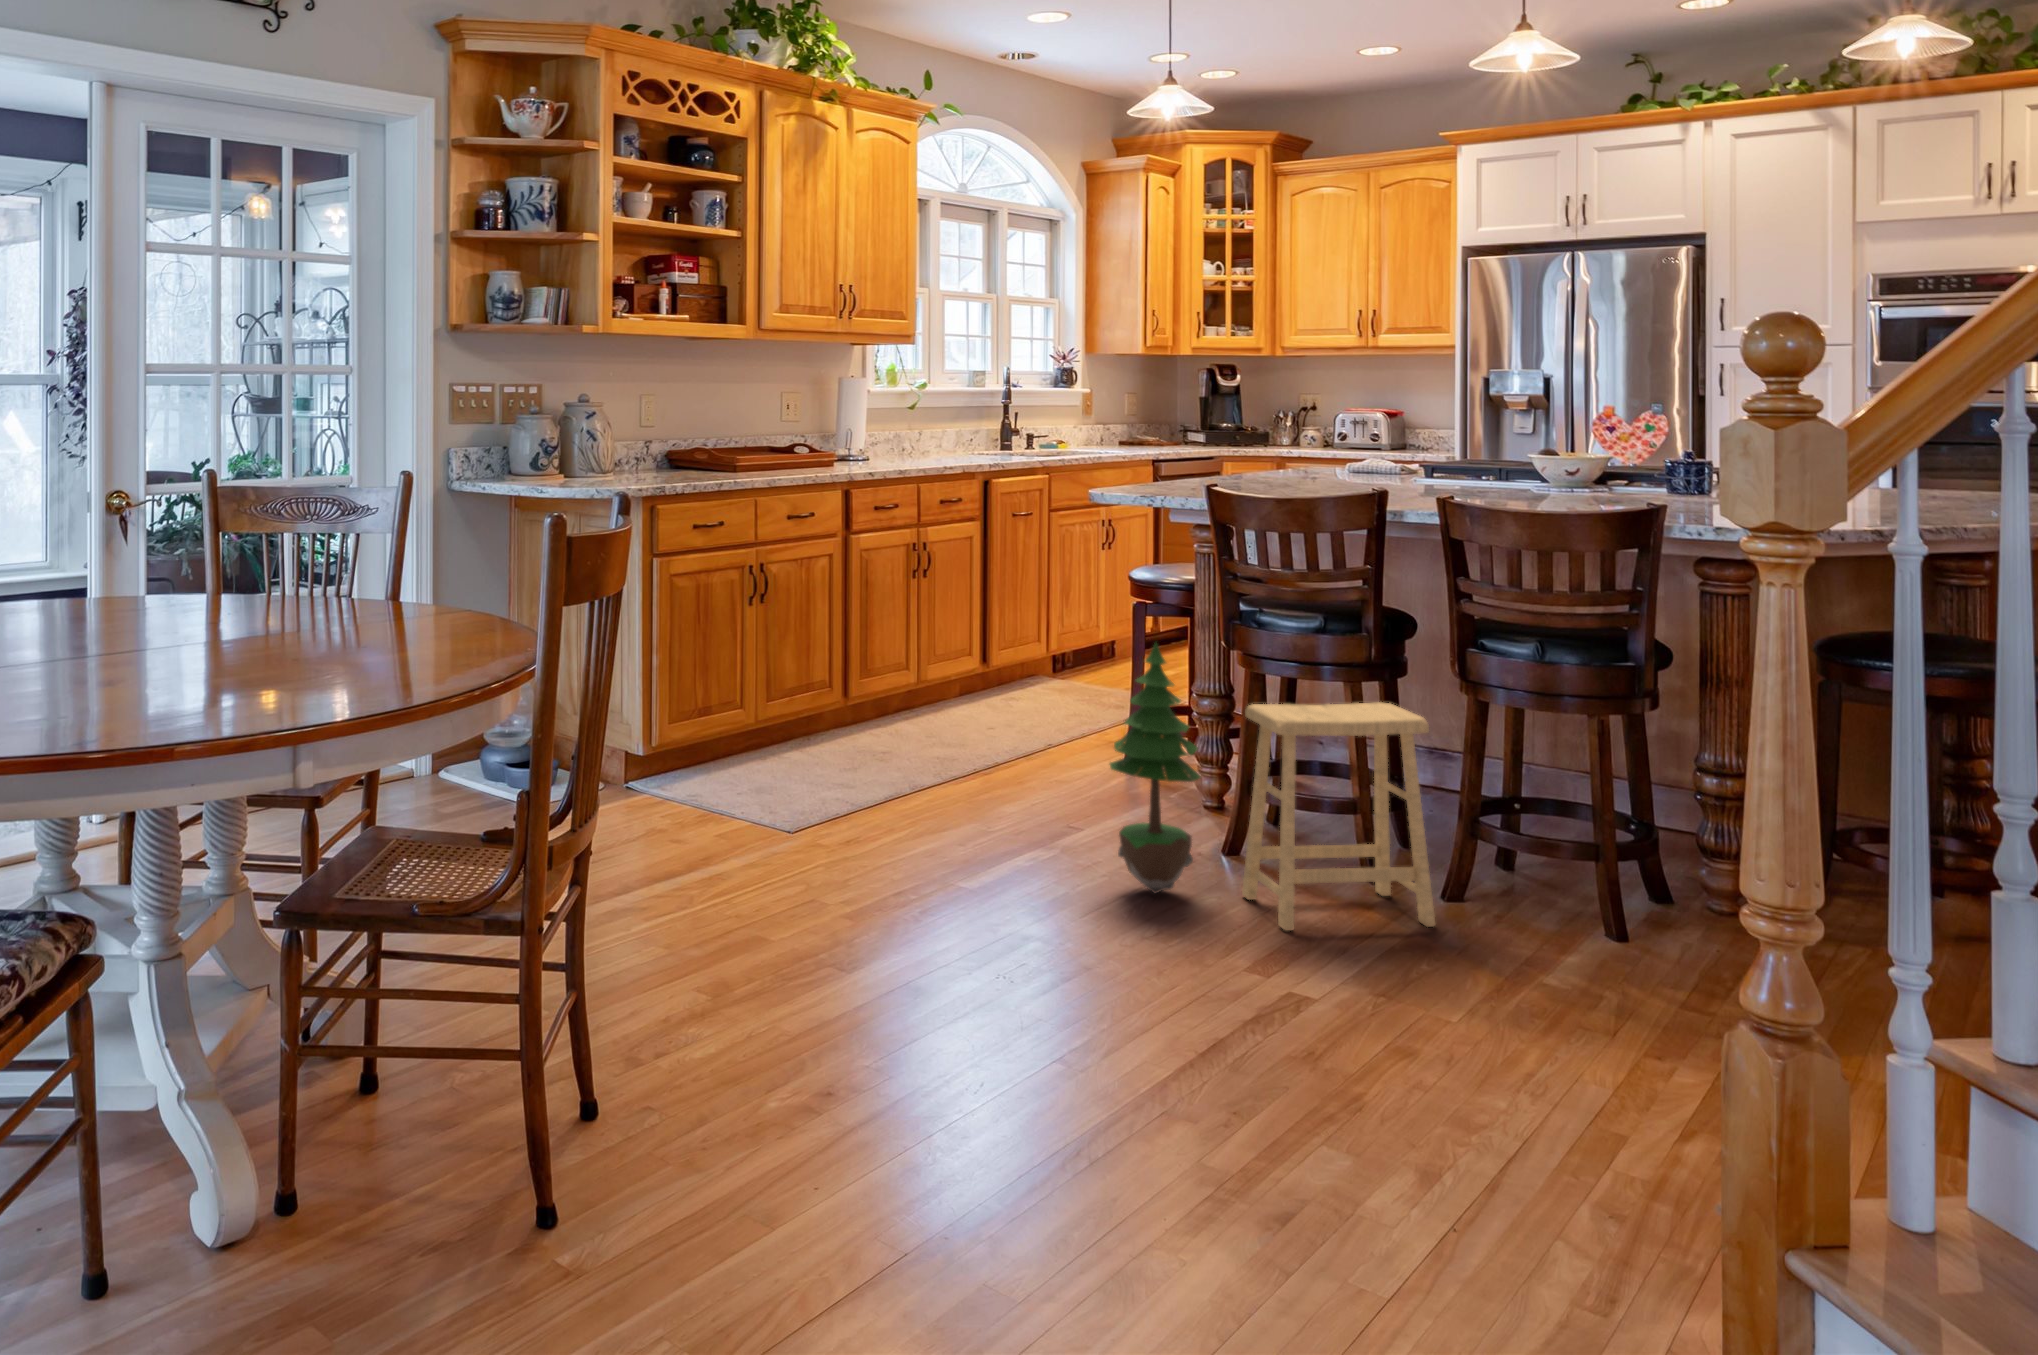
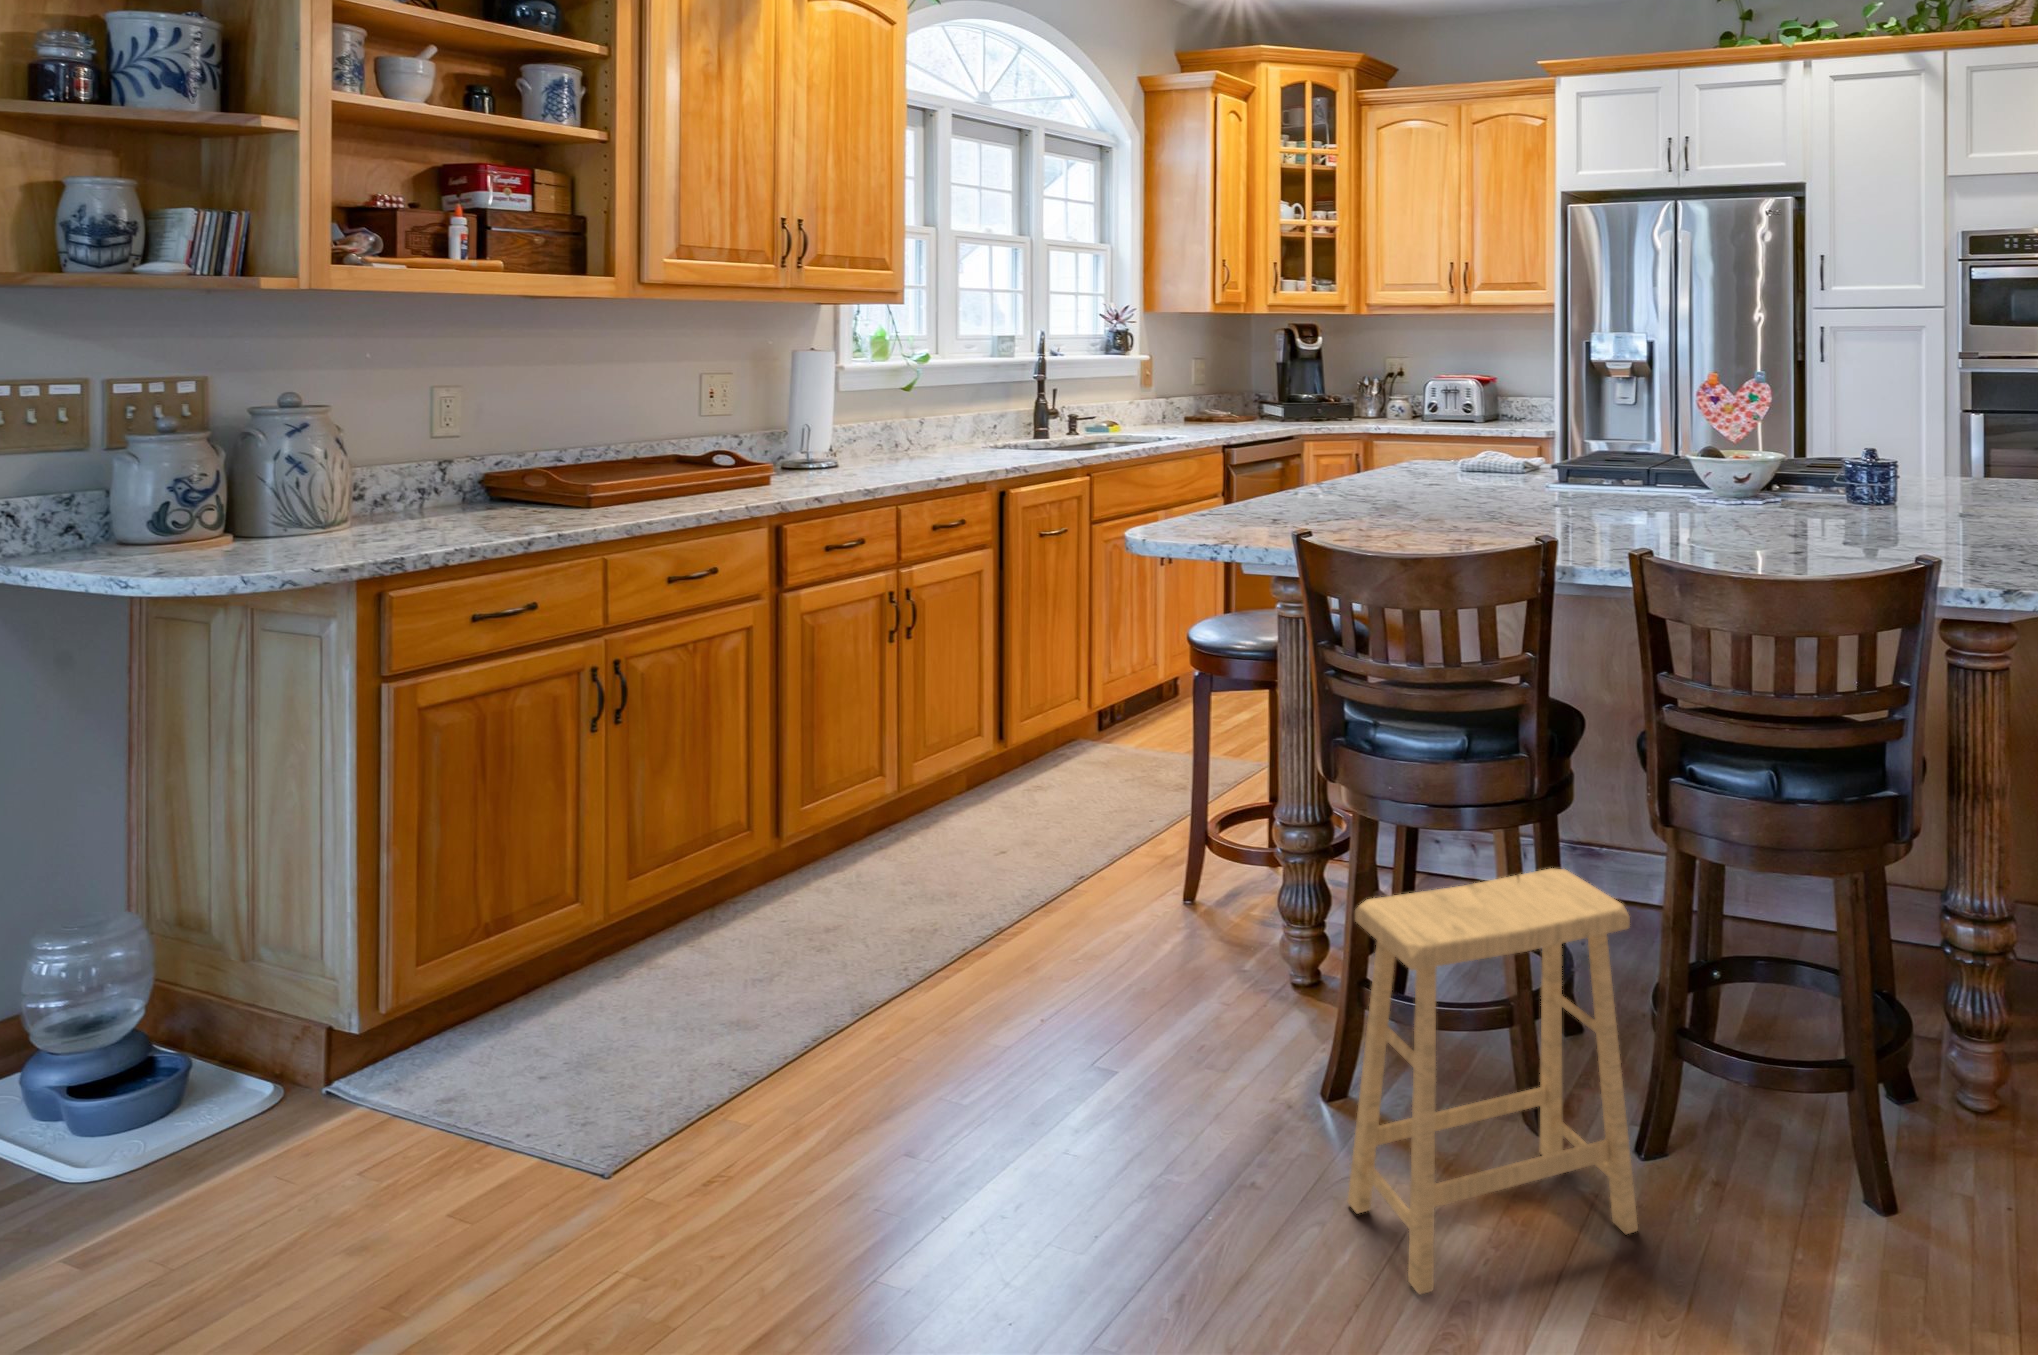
potted tree: present [1110,643,1200,893] -> none [1137,809,1286,1226]

